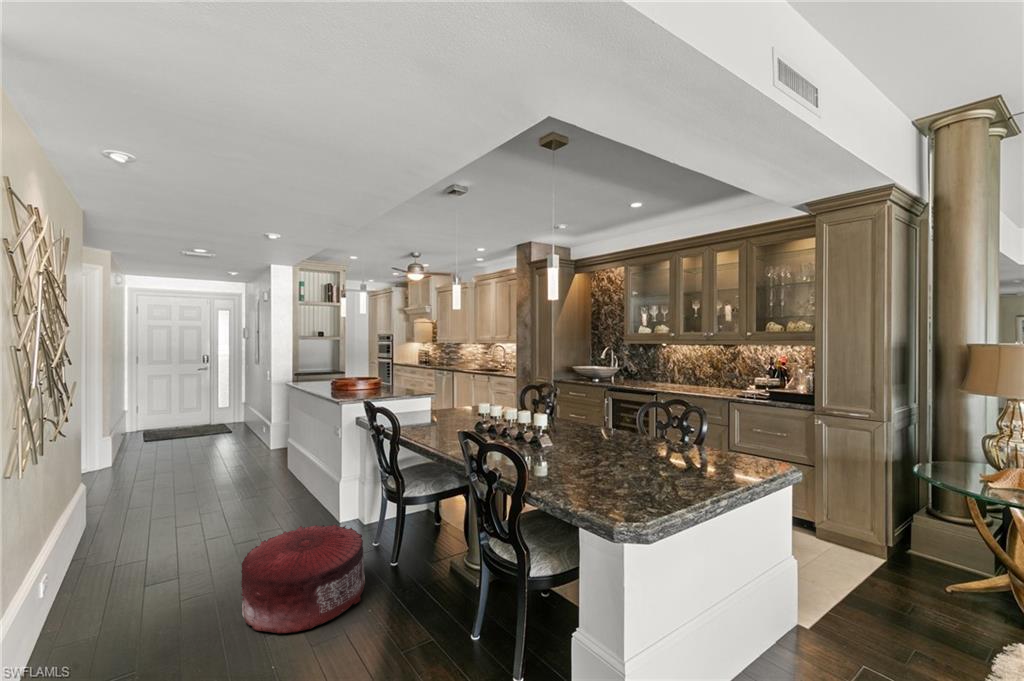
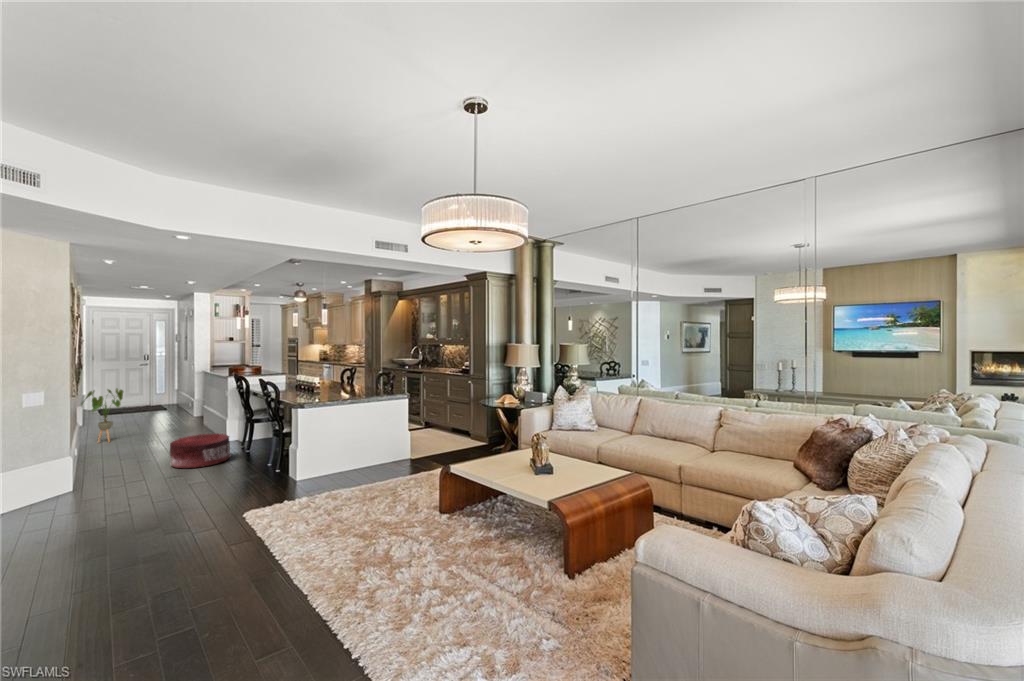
house plant: none [91,413,164,512] -> present [81,389,123,442]

